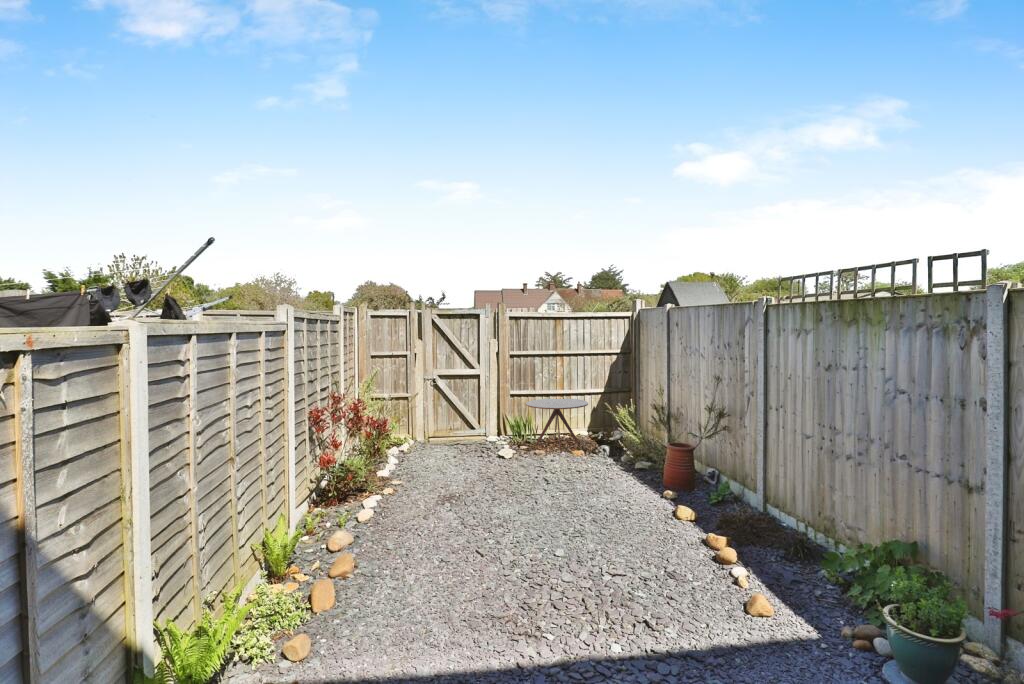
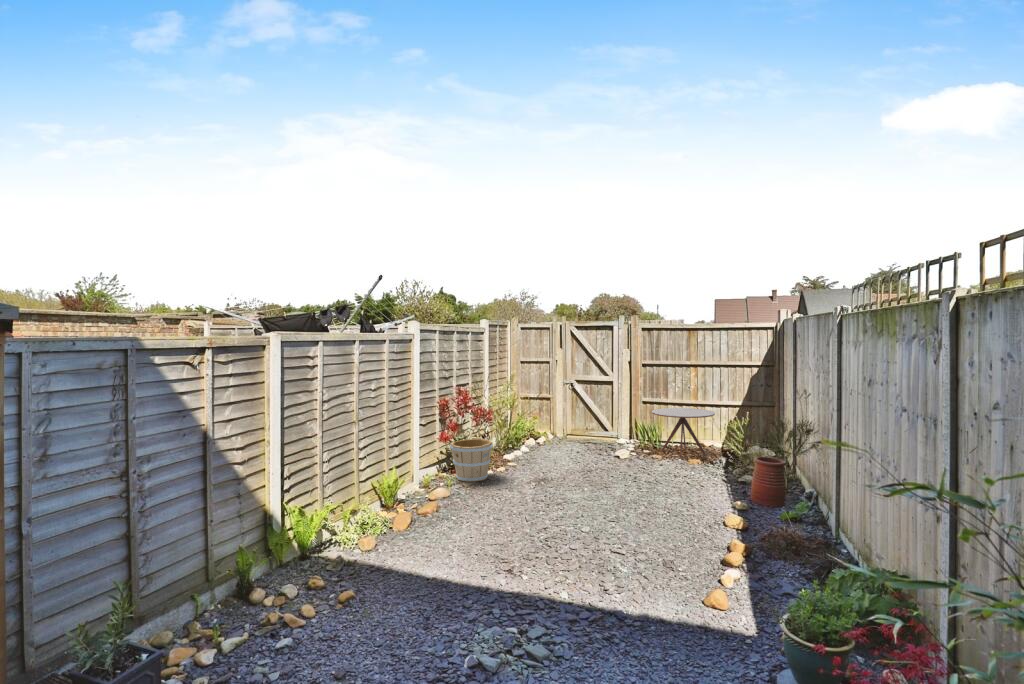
wooden bucket: none [328,454,384,513] -> present [450,438,493,482]

